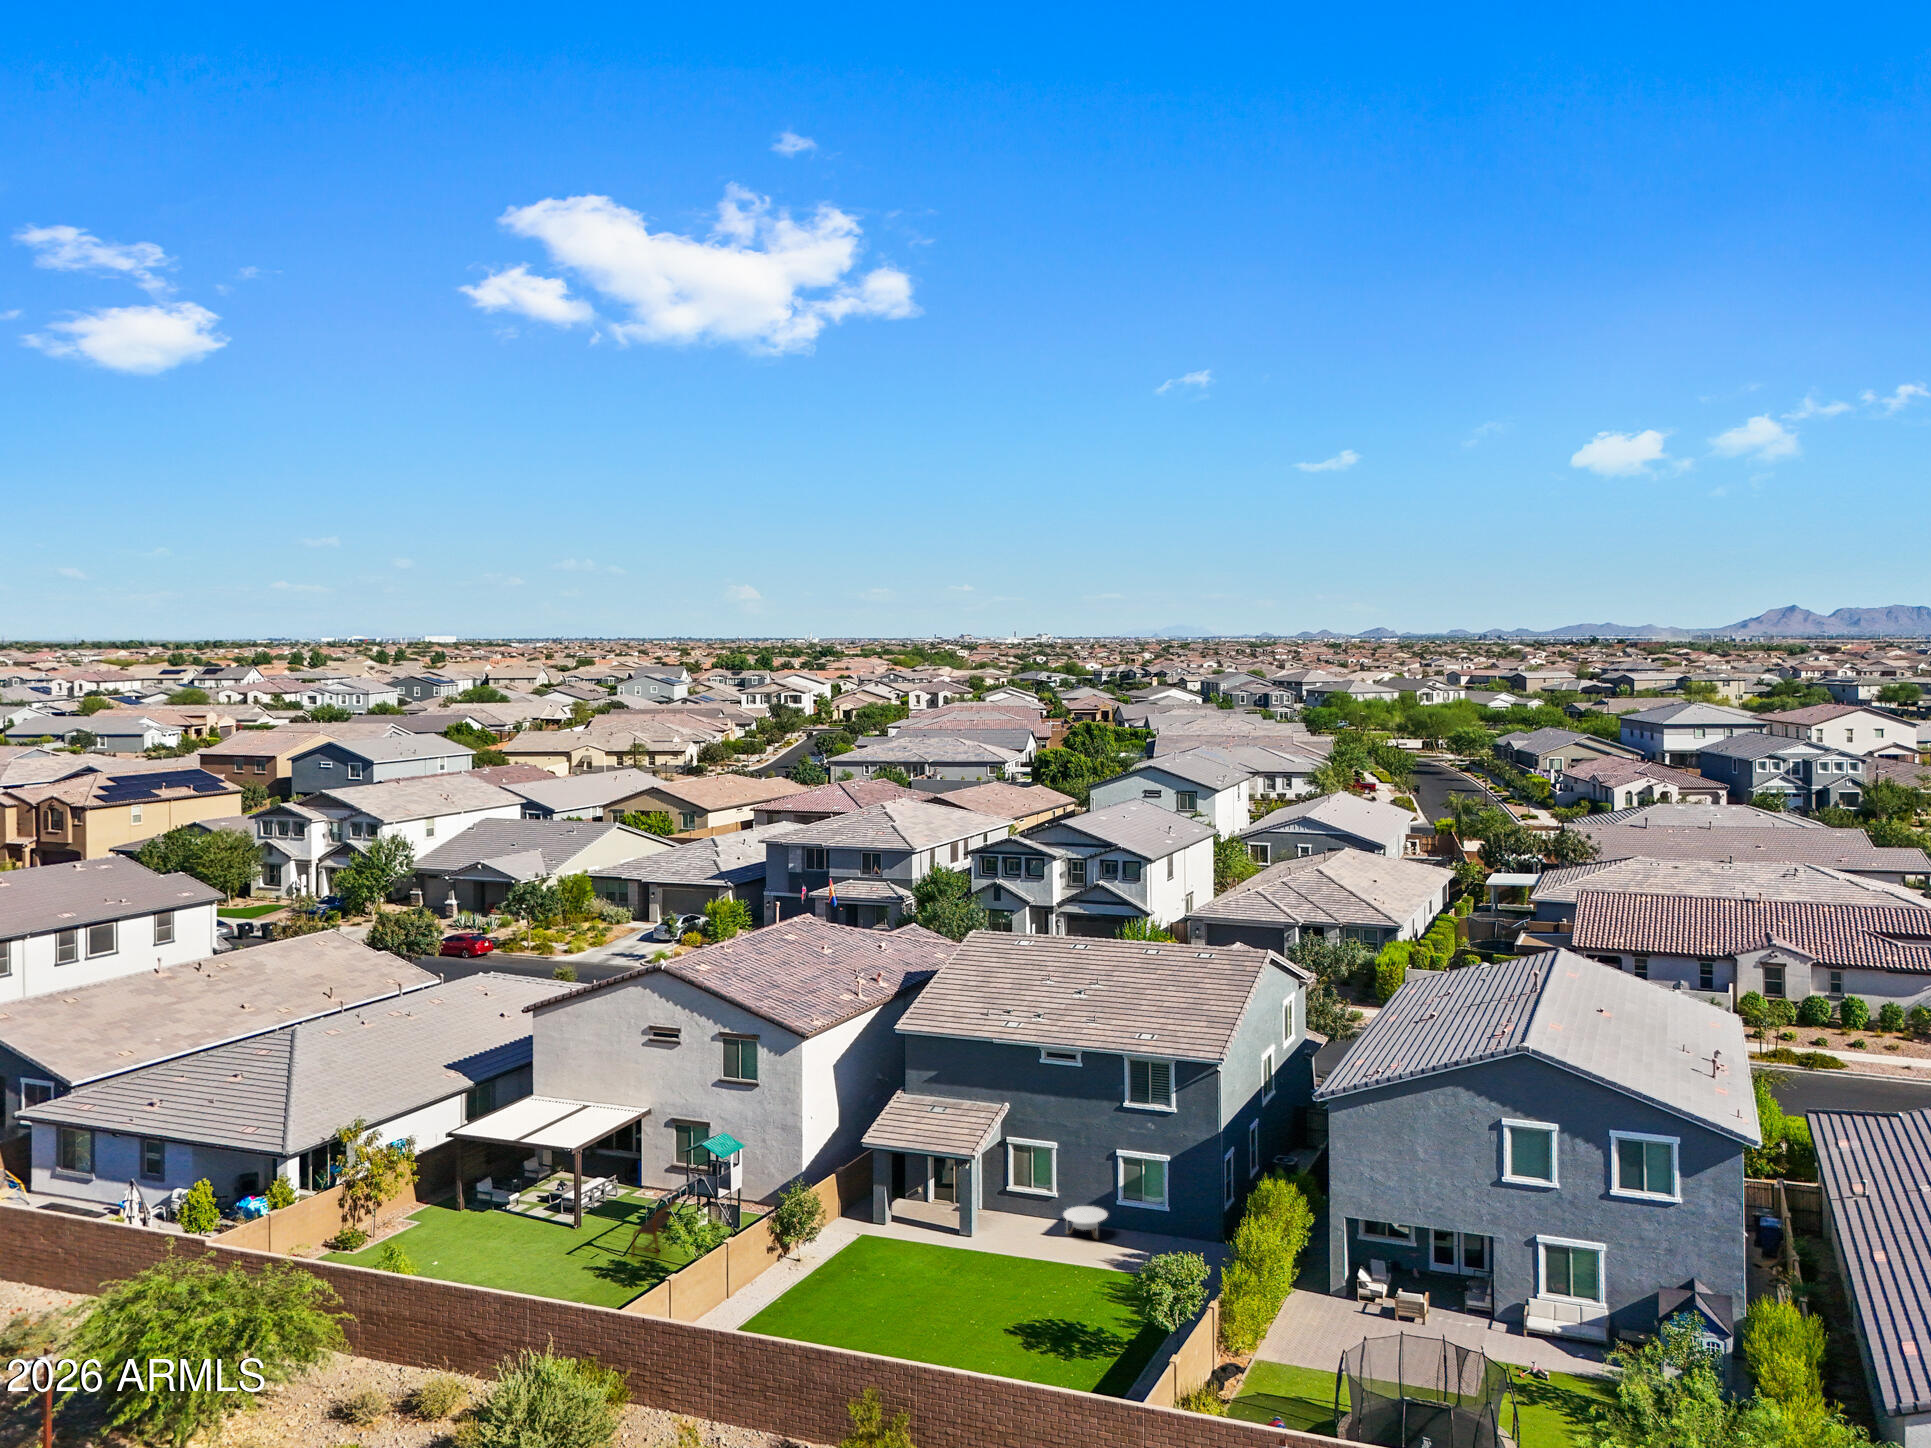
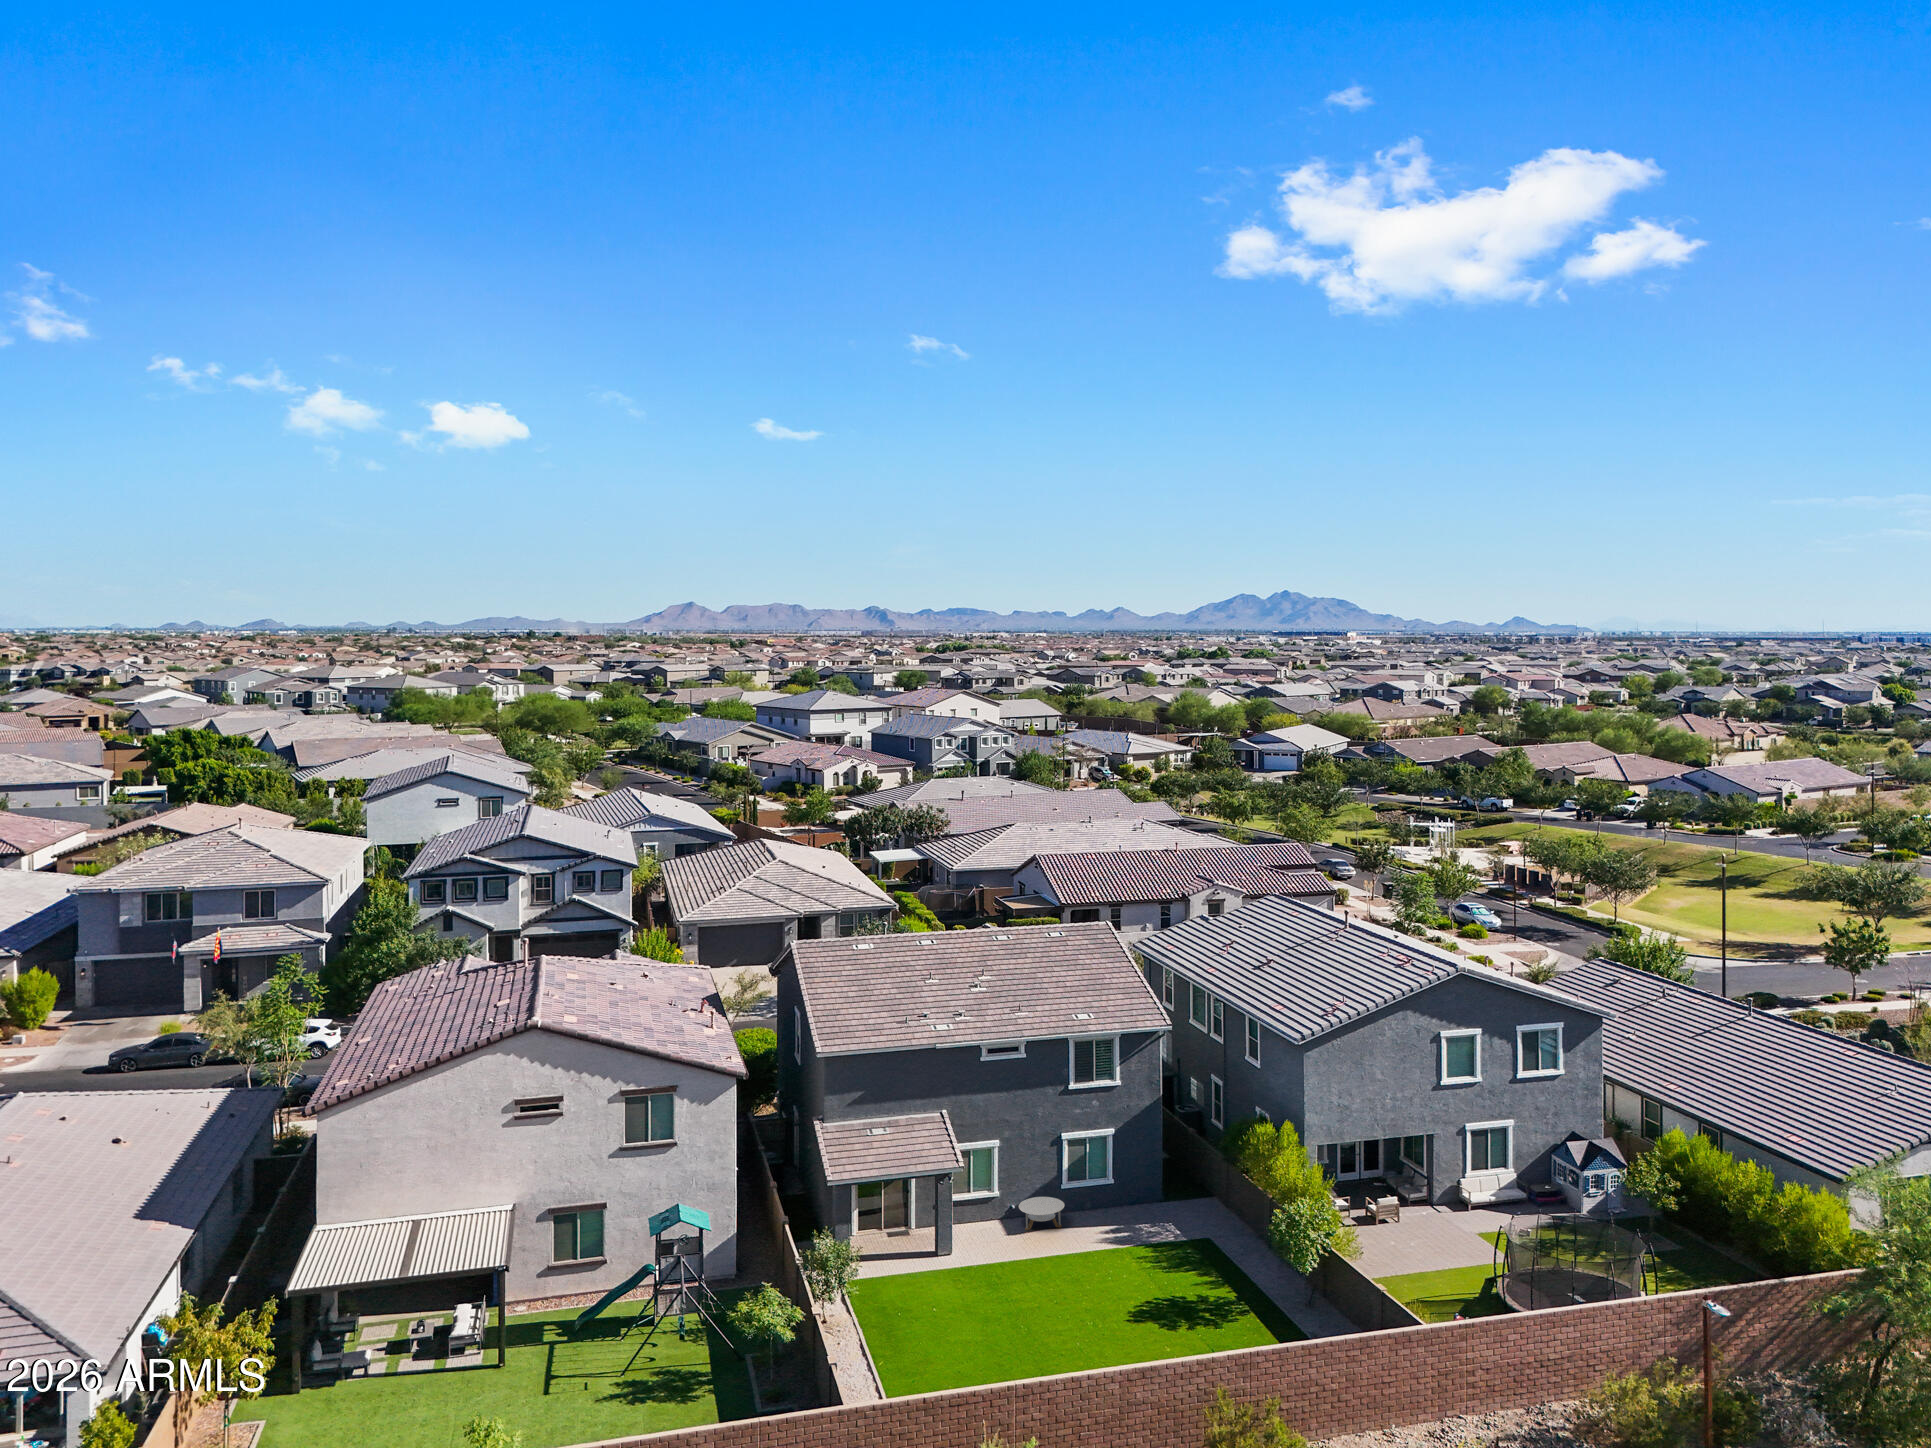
bench: present [631,1198,677,1257] -> none [603,1295,643,1380]

